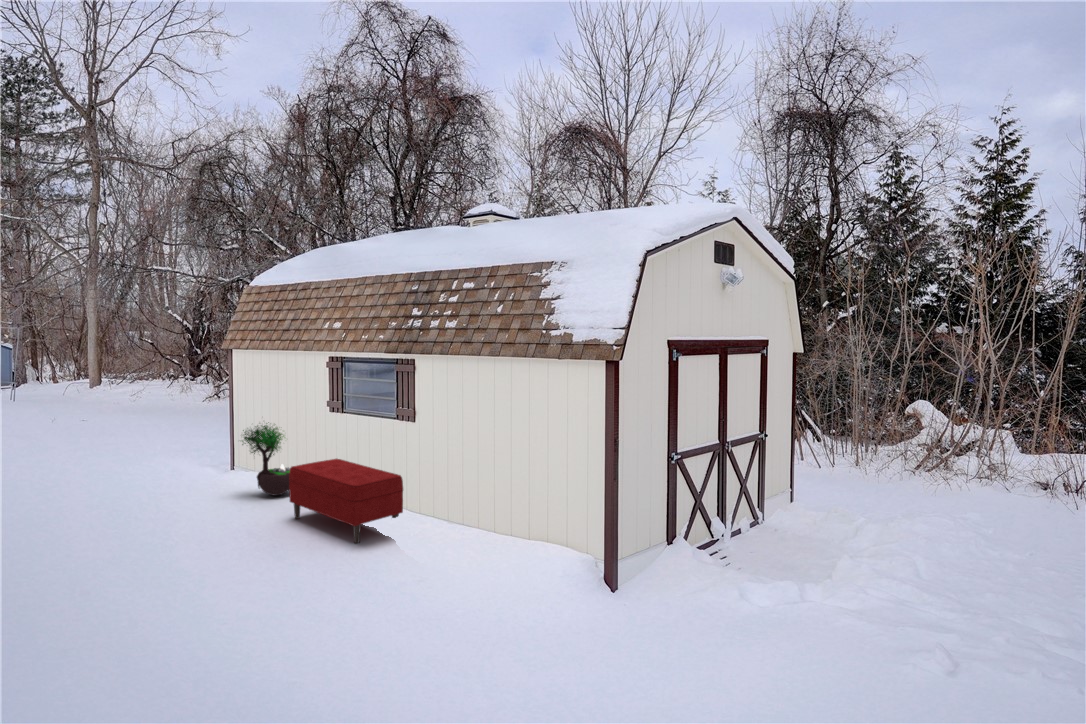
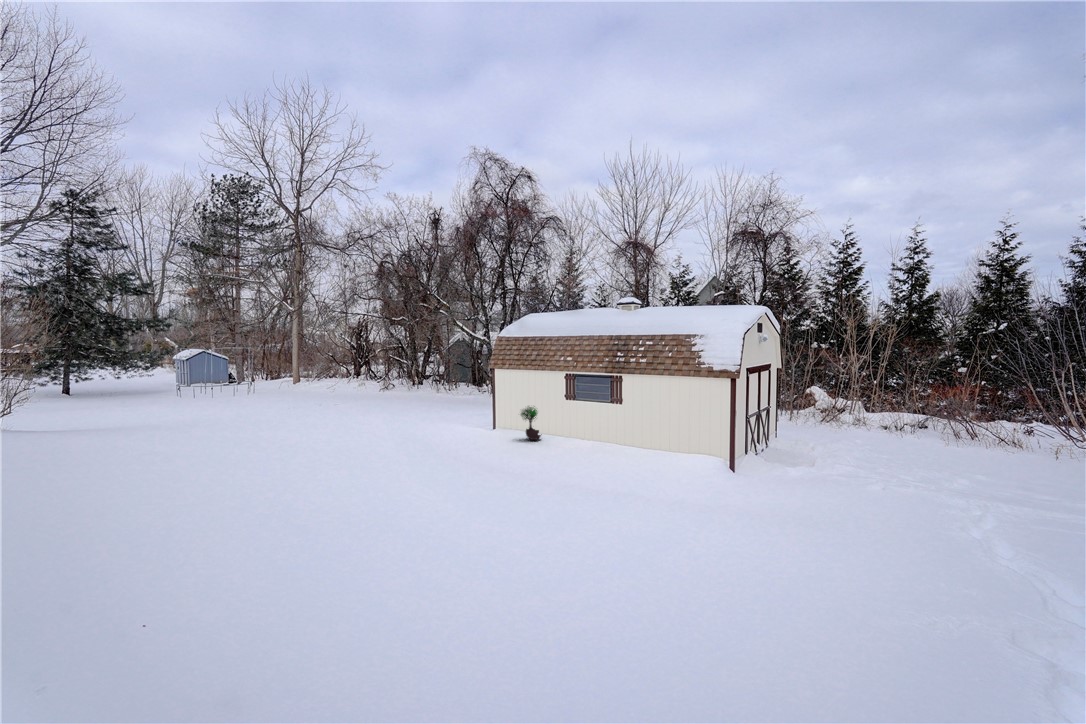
bench: present [289,459,403,543] -> none [557,422,615,458]

